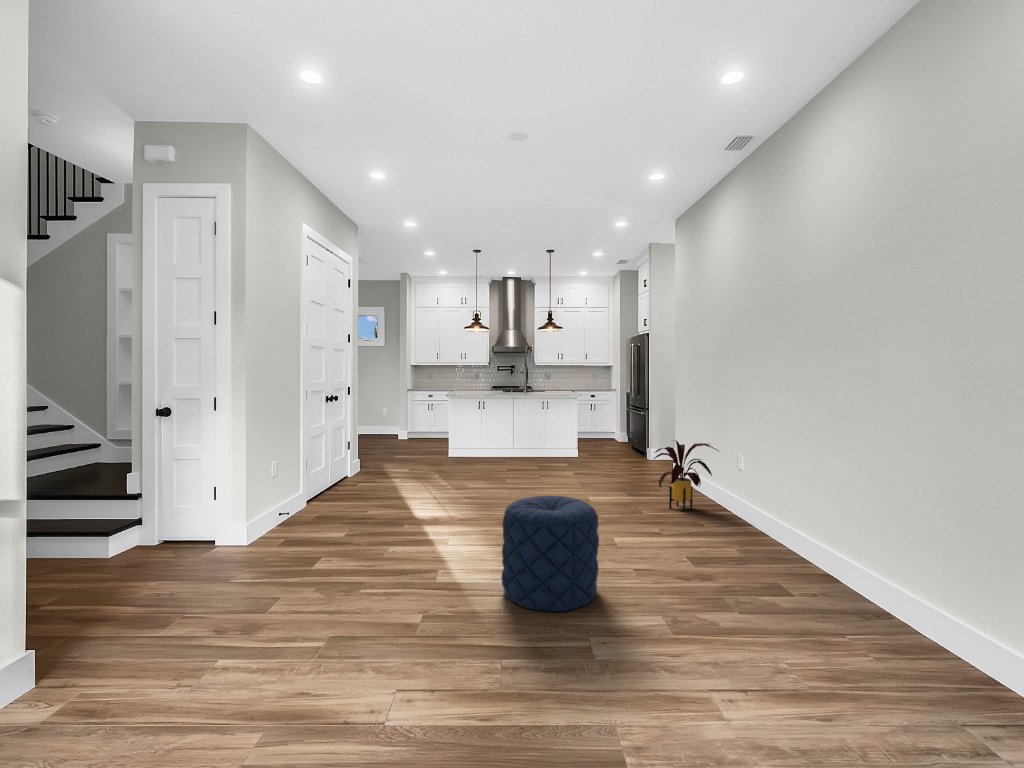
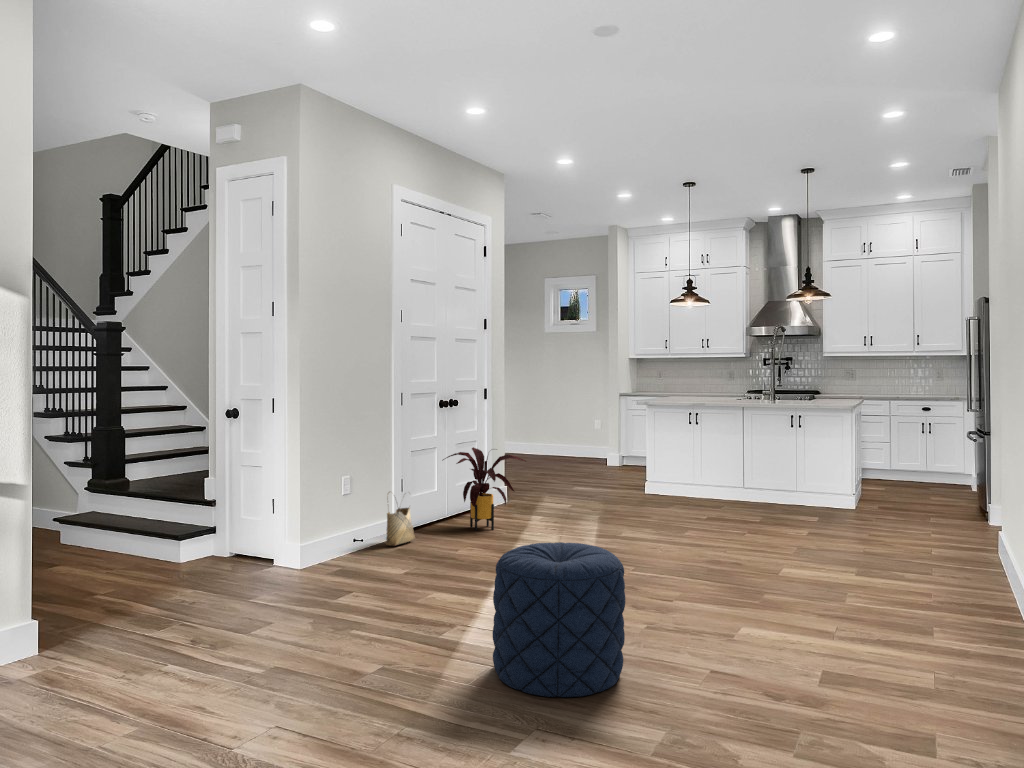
house plant: present [654,441,718,511] -> present [443,447,525,531]
woven basket: none [301,470,323,515] -> present [386,508,415,546]

